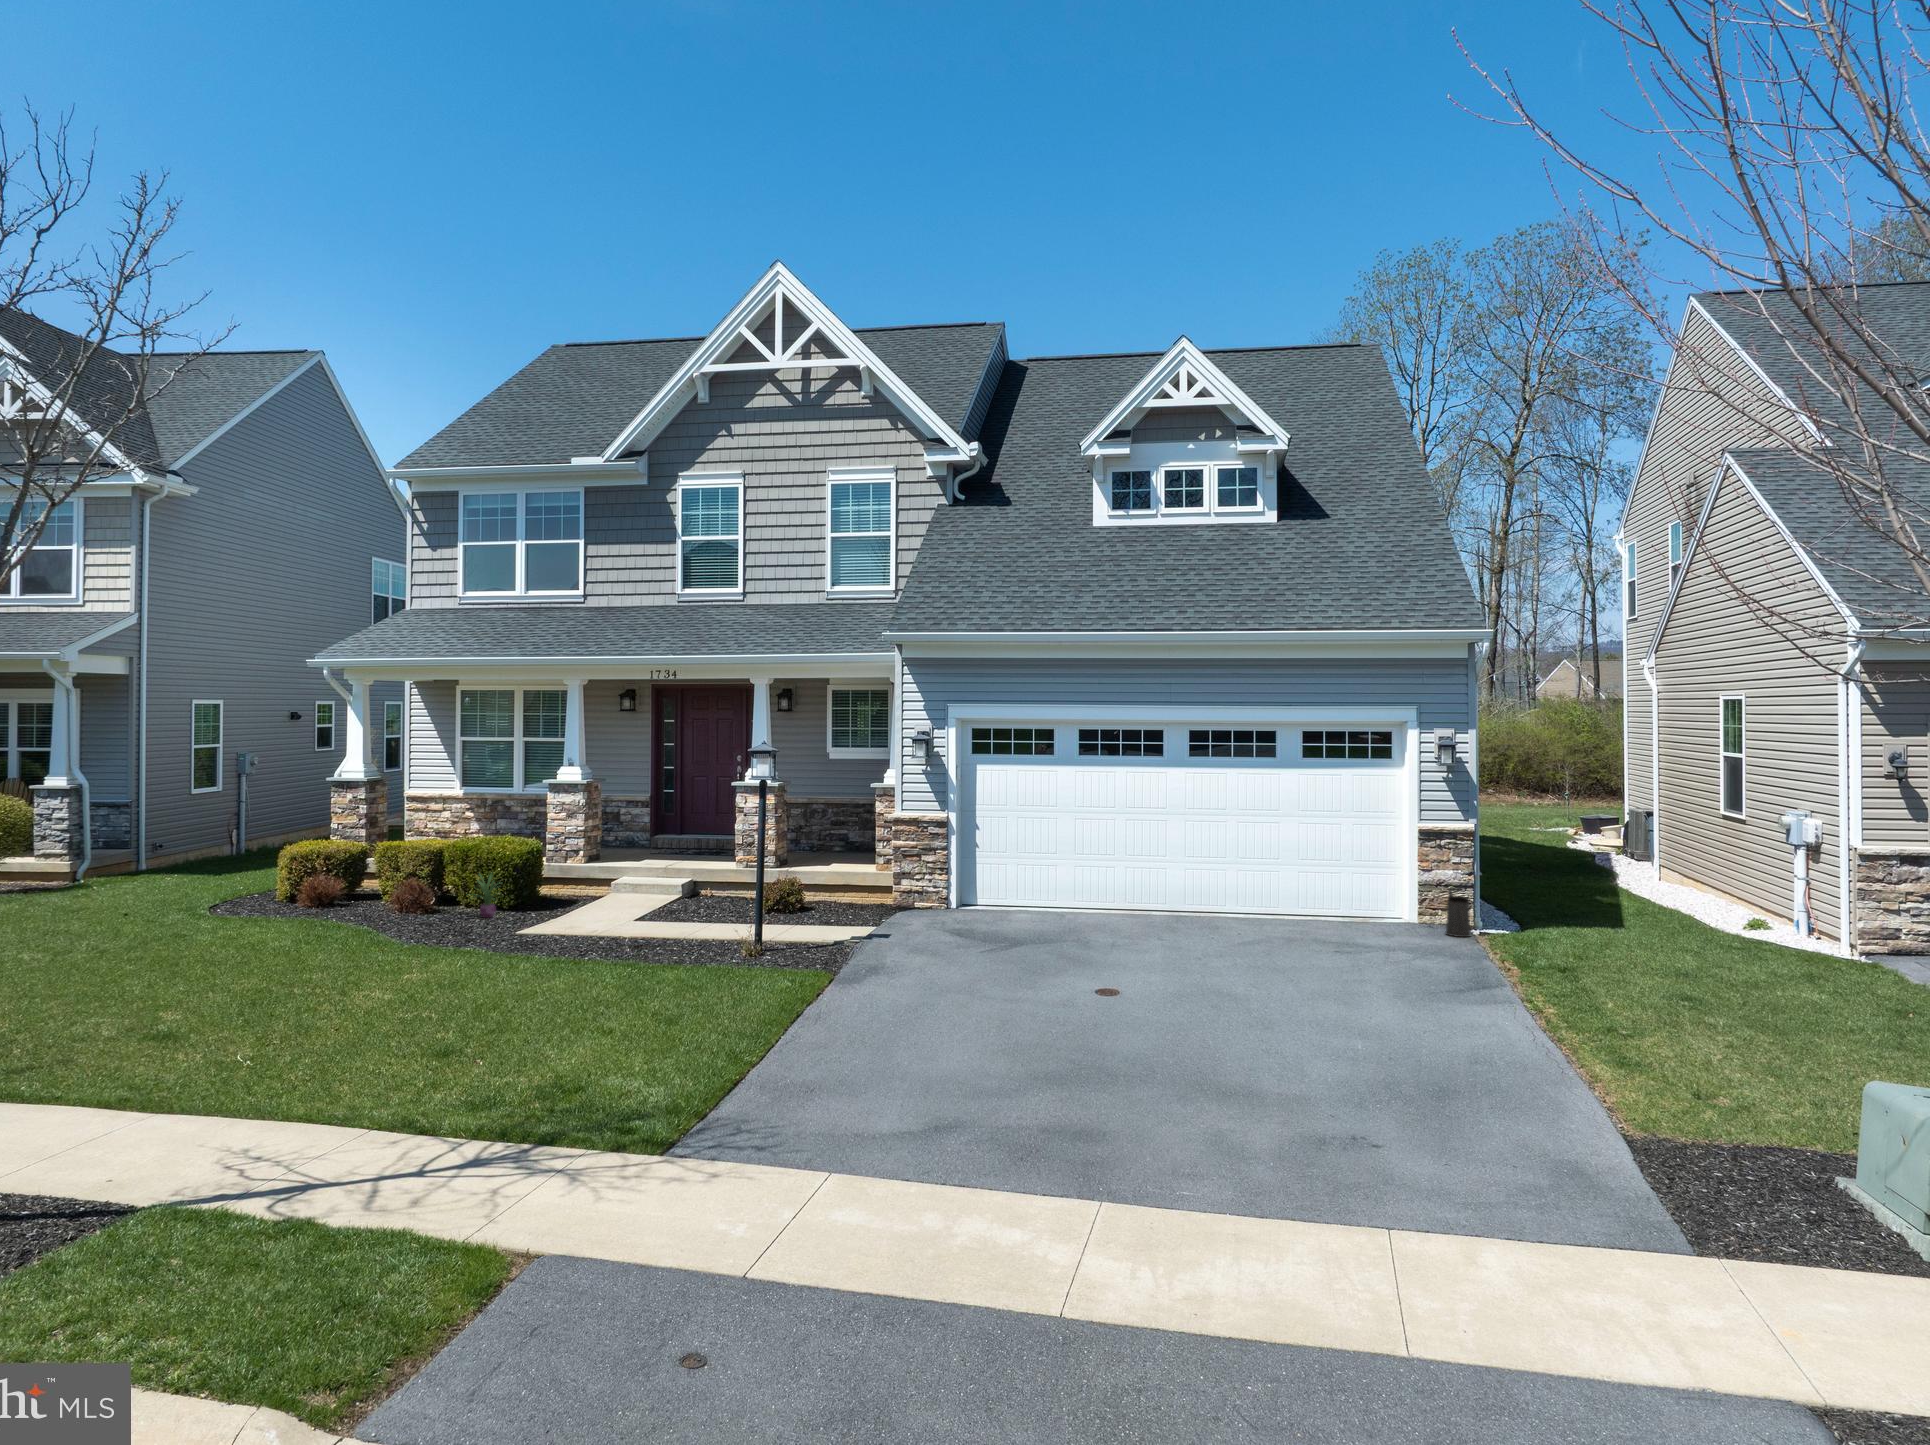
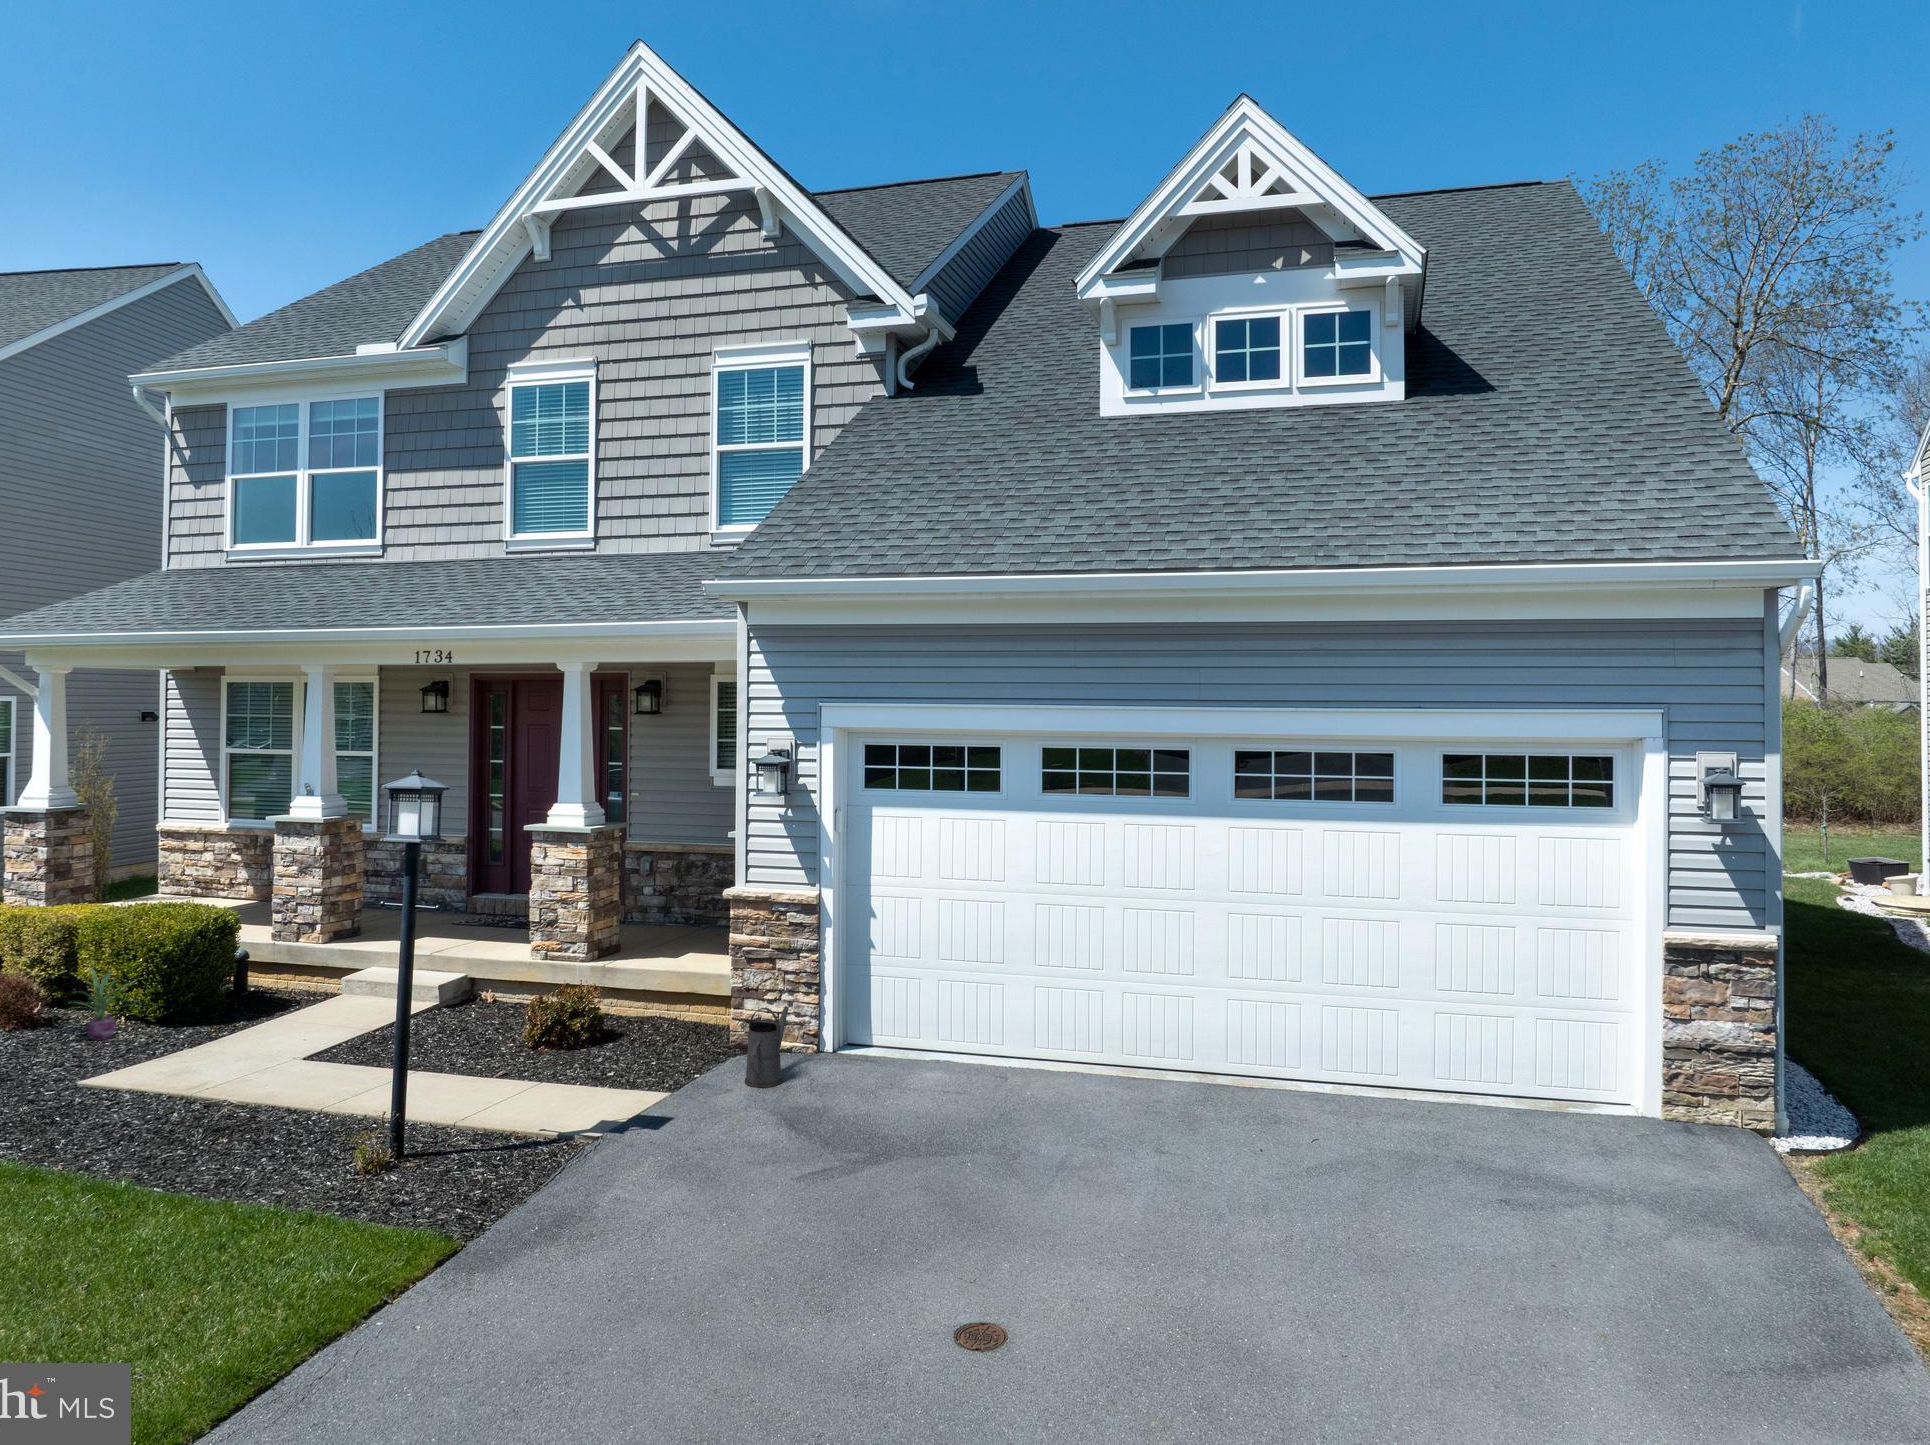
watering can: present [1445,888,1472,937] -> present [745,1006,789,1087]

